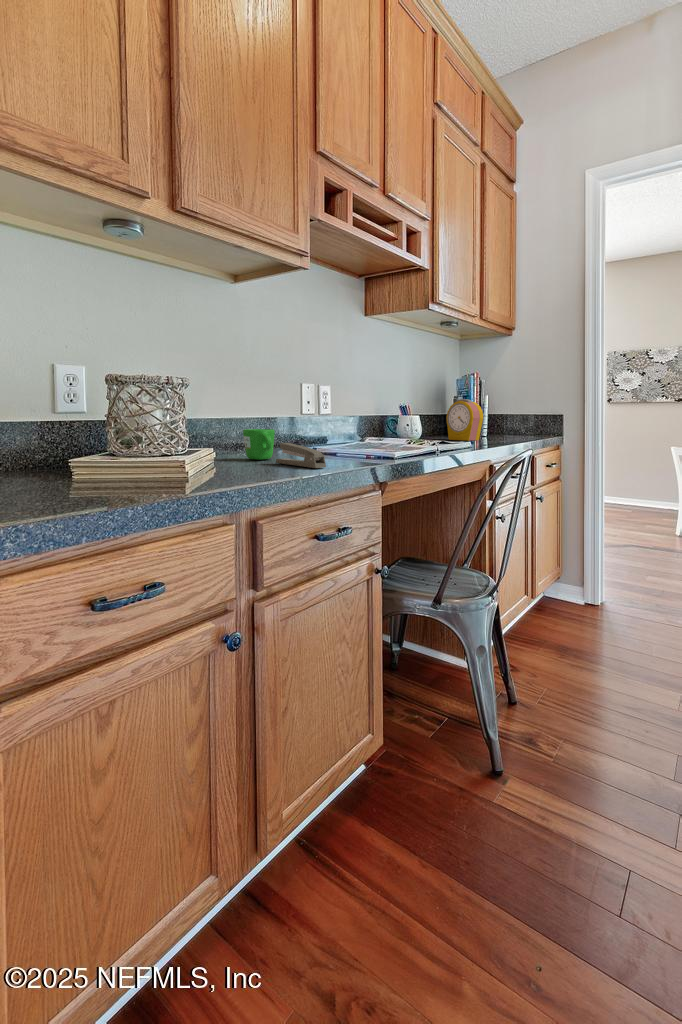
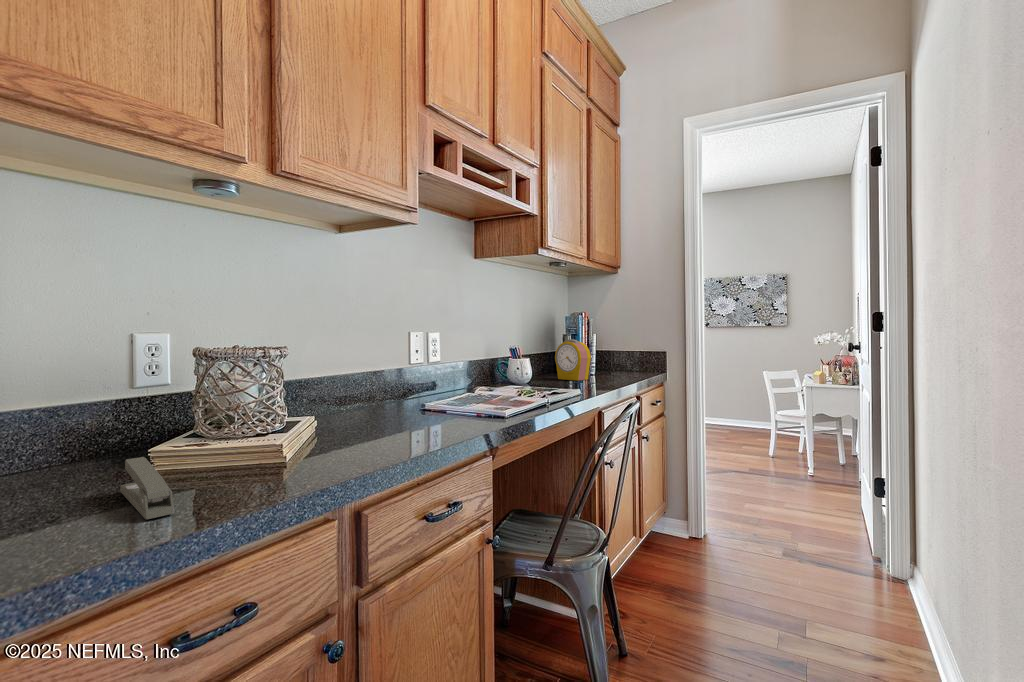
mug: present [243,429,275,460] -> none [346,389,380,423]
stapler: present [276,443,326,468] -> present [120,457,175,519]

